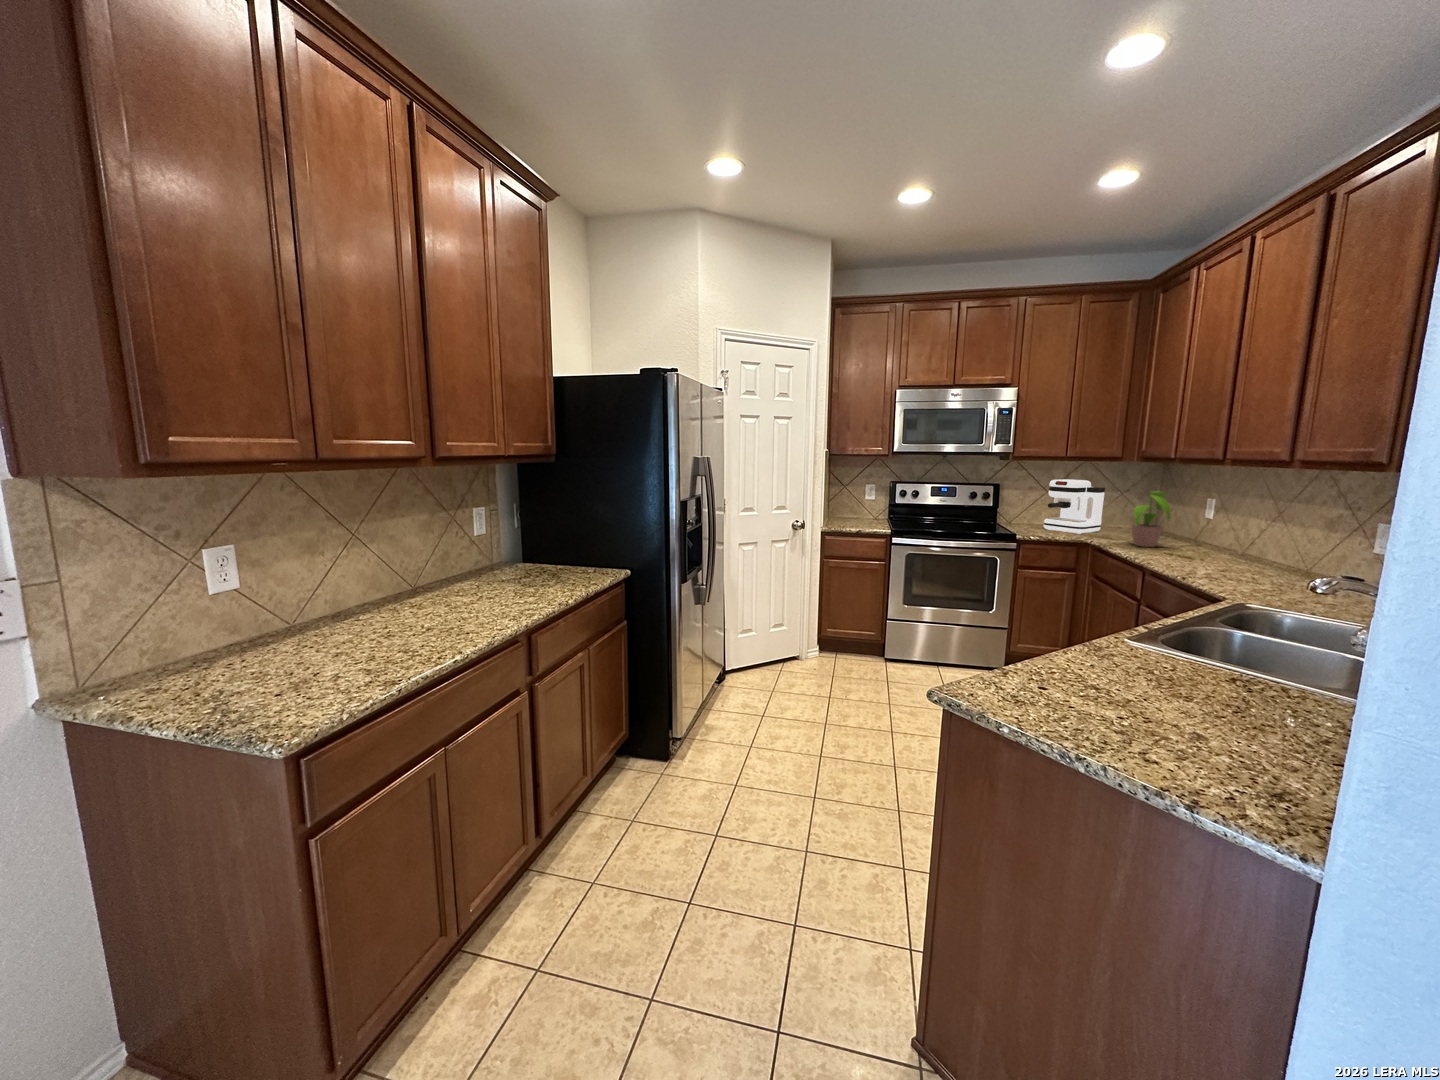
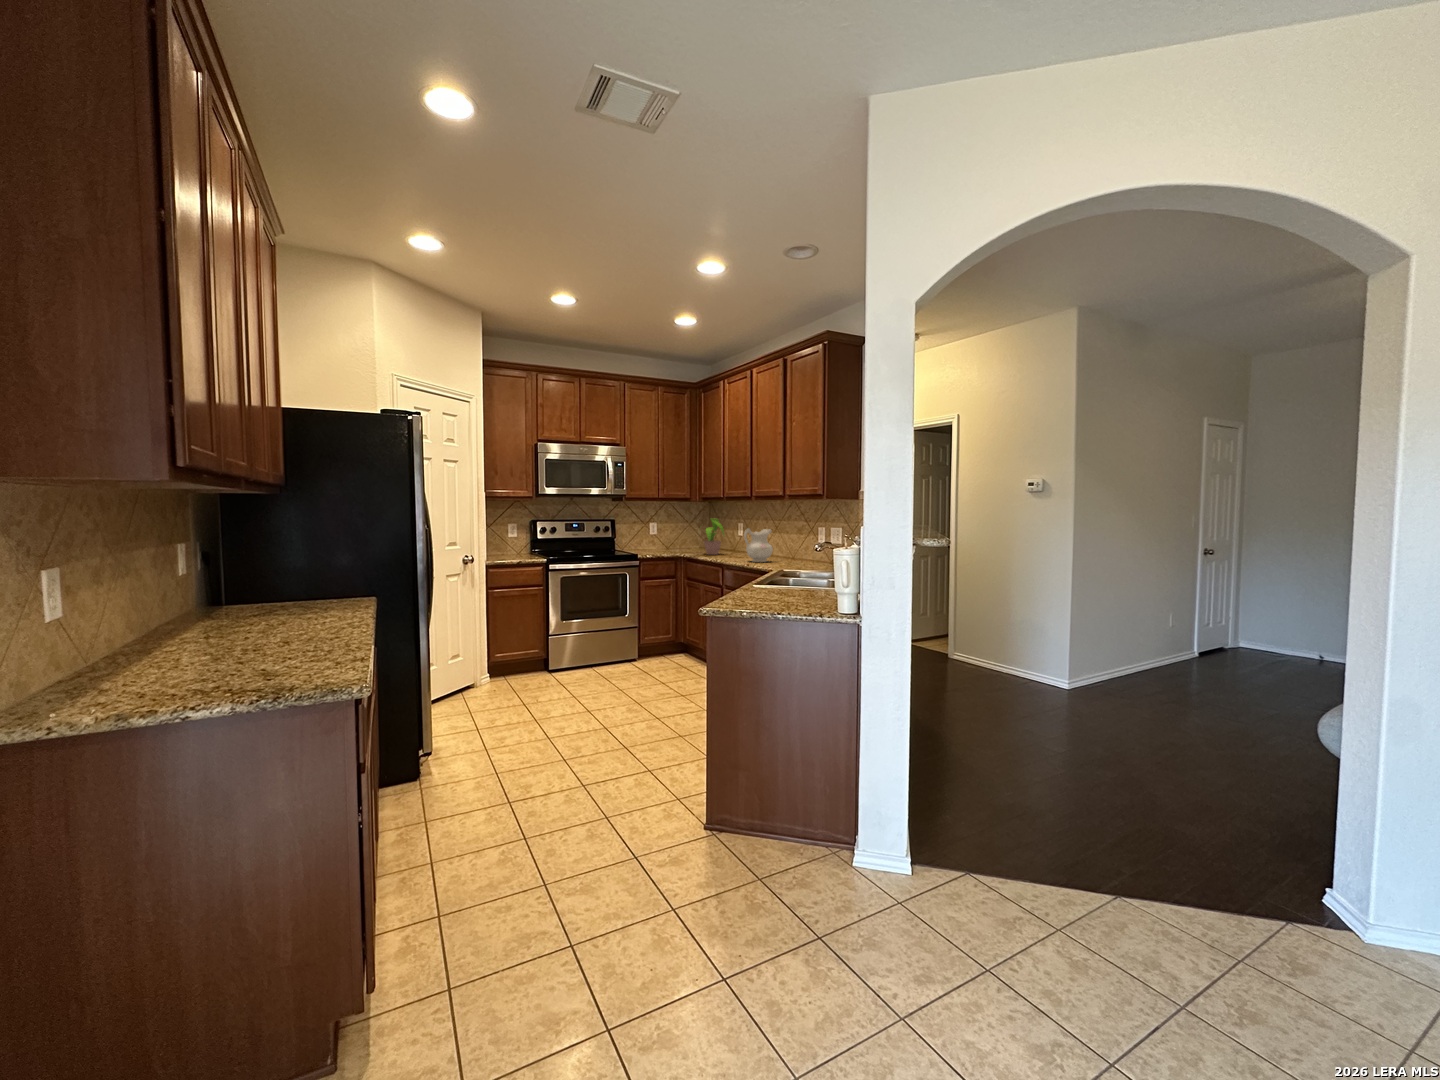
coffee maker: present [1044,479,1105,534] -> none [647,515,681,552]
ceramic pitcher: none [1186,516,1252,577] -> present [744,528,773,562]

